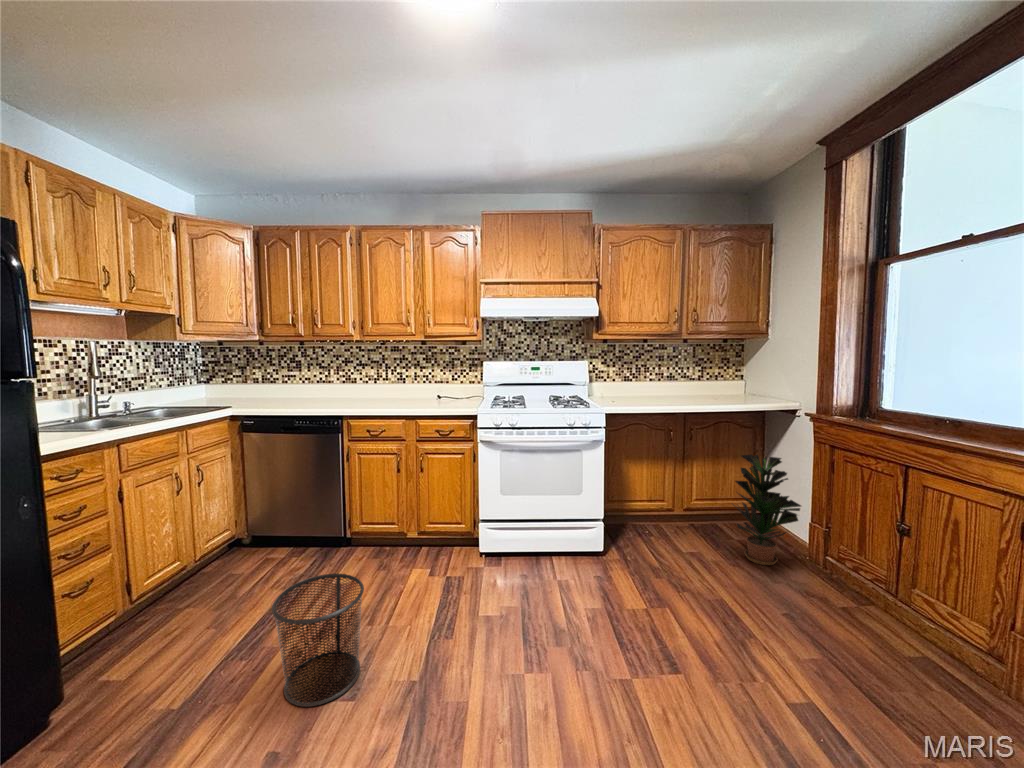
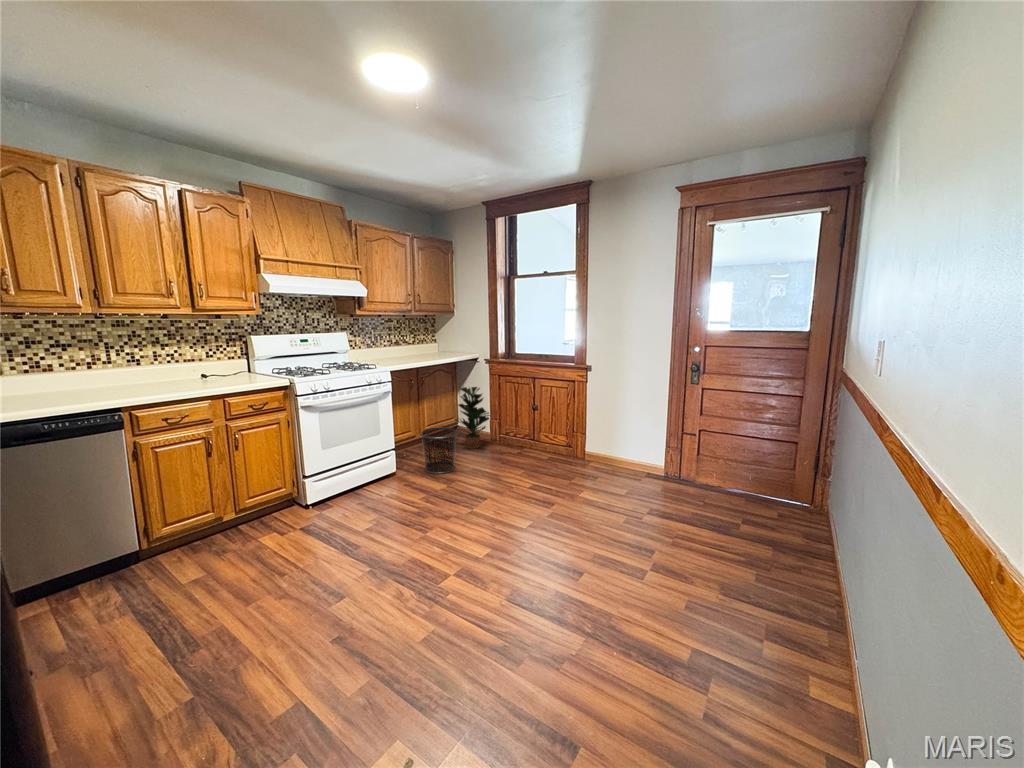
waste bin: present [272,574,364,707] -> present [421,427,457,474]

